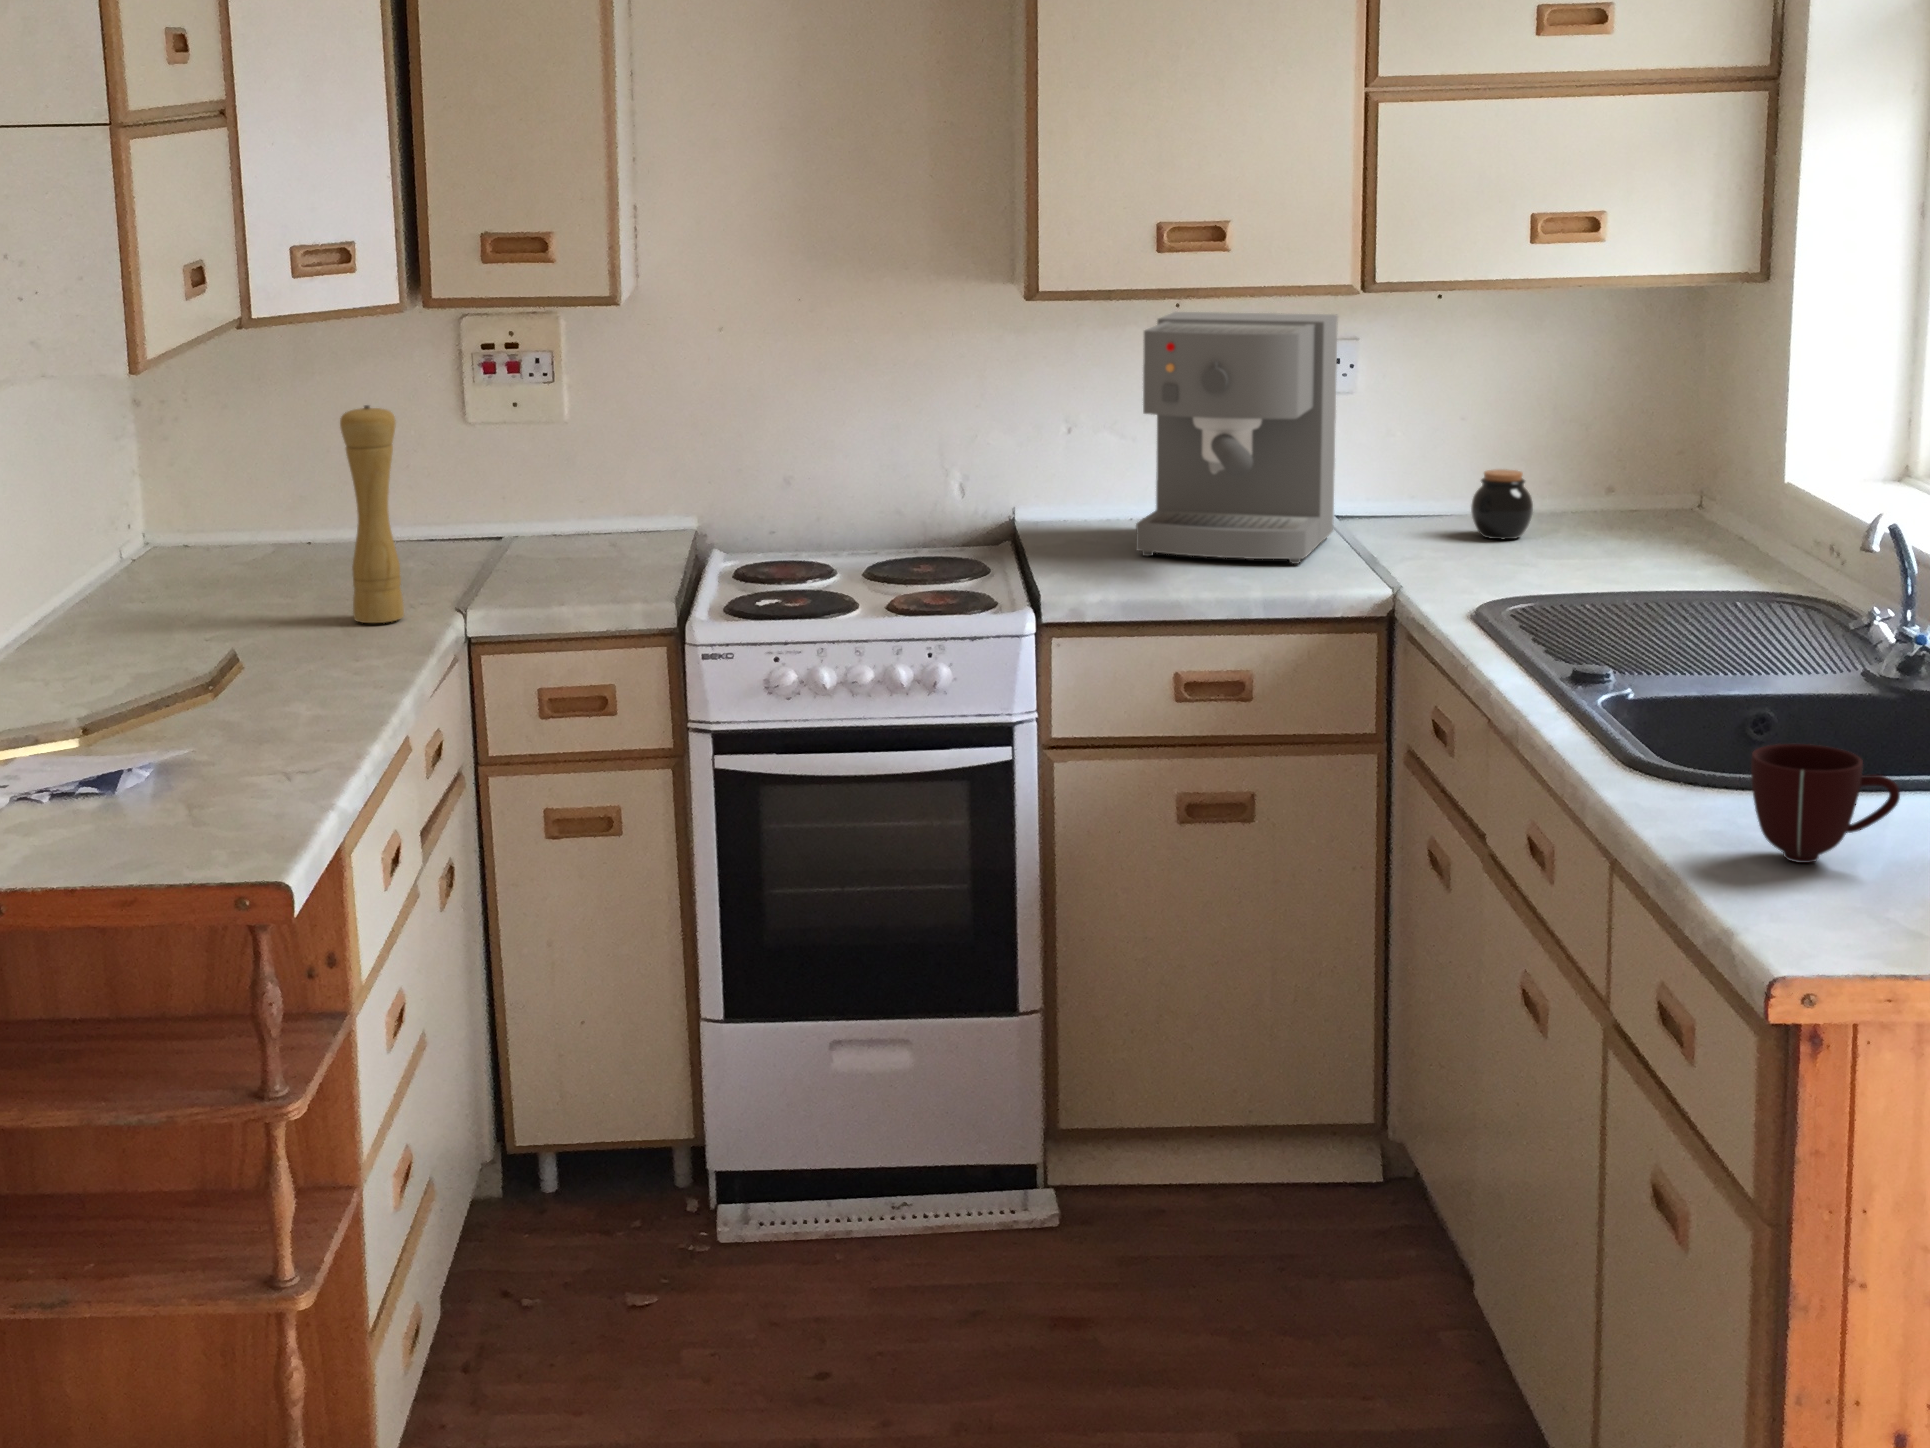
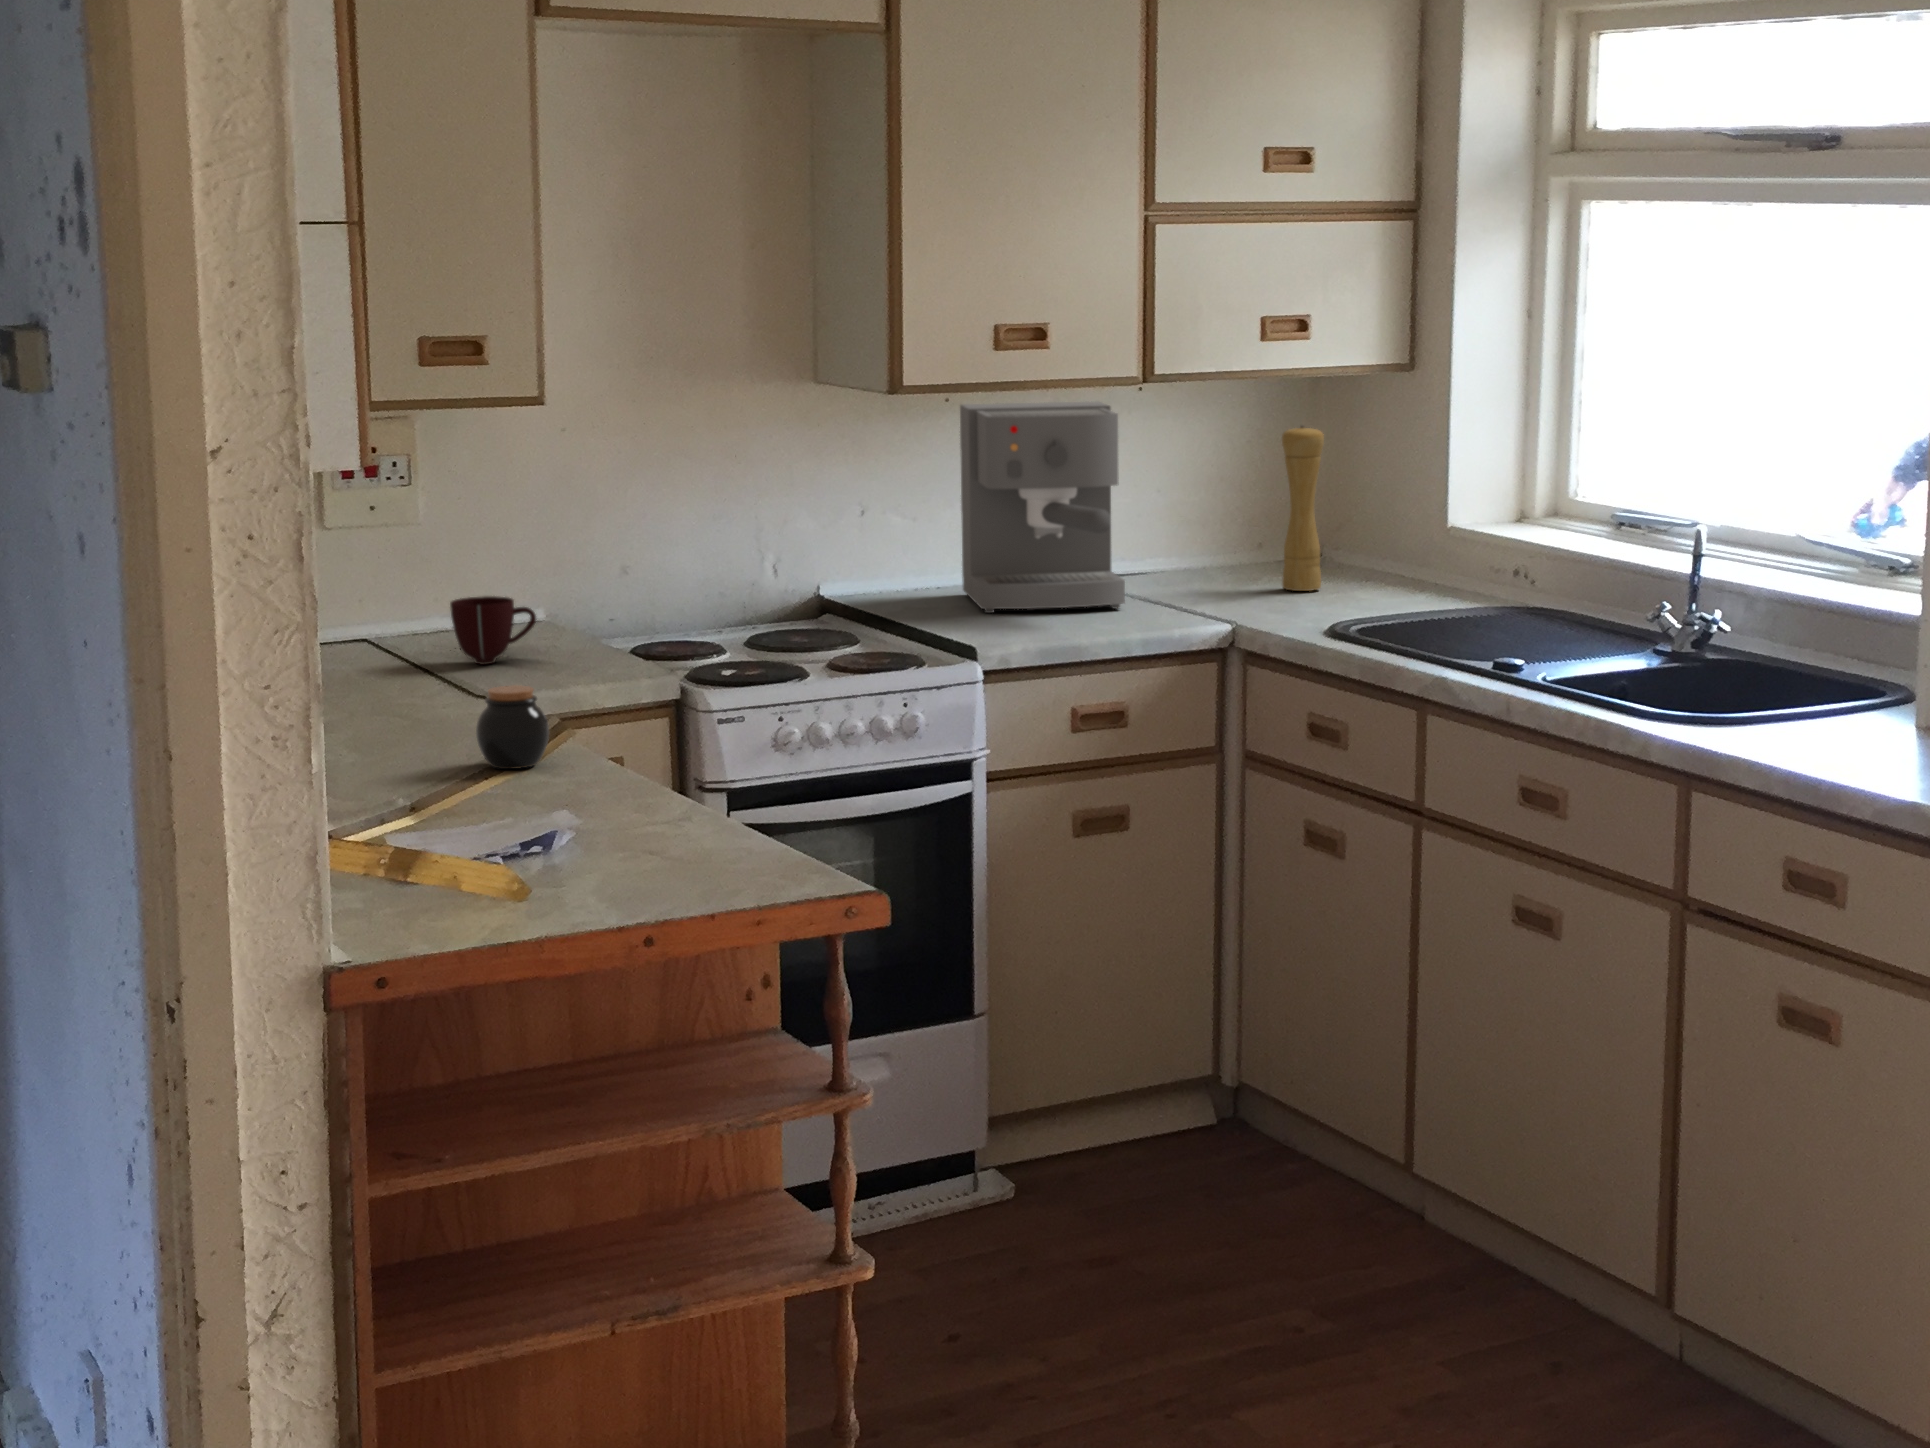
pepper mill: present [340,405,404,623] -> present [1282,425,1324,591]
jar: present [1471,469,1533,539] -> present [476,685,549,769]
mug: present [1751,744,1900,863] -> present [450,596,537,664]

